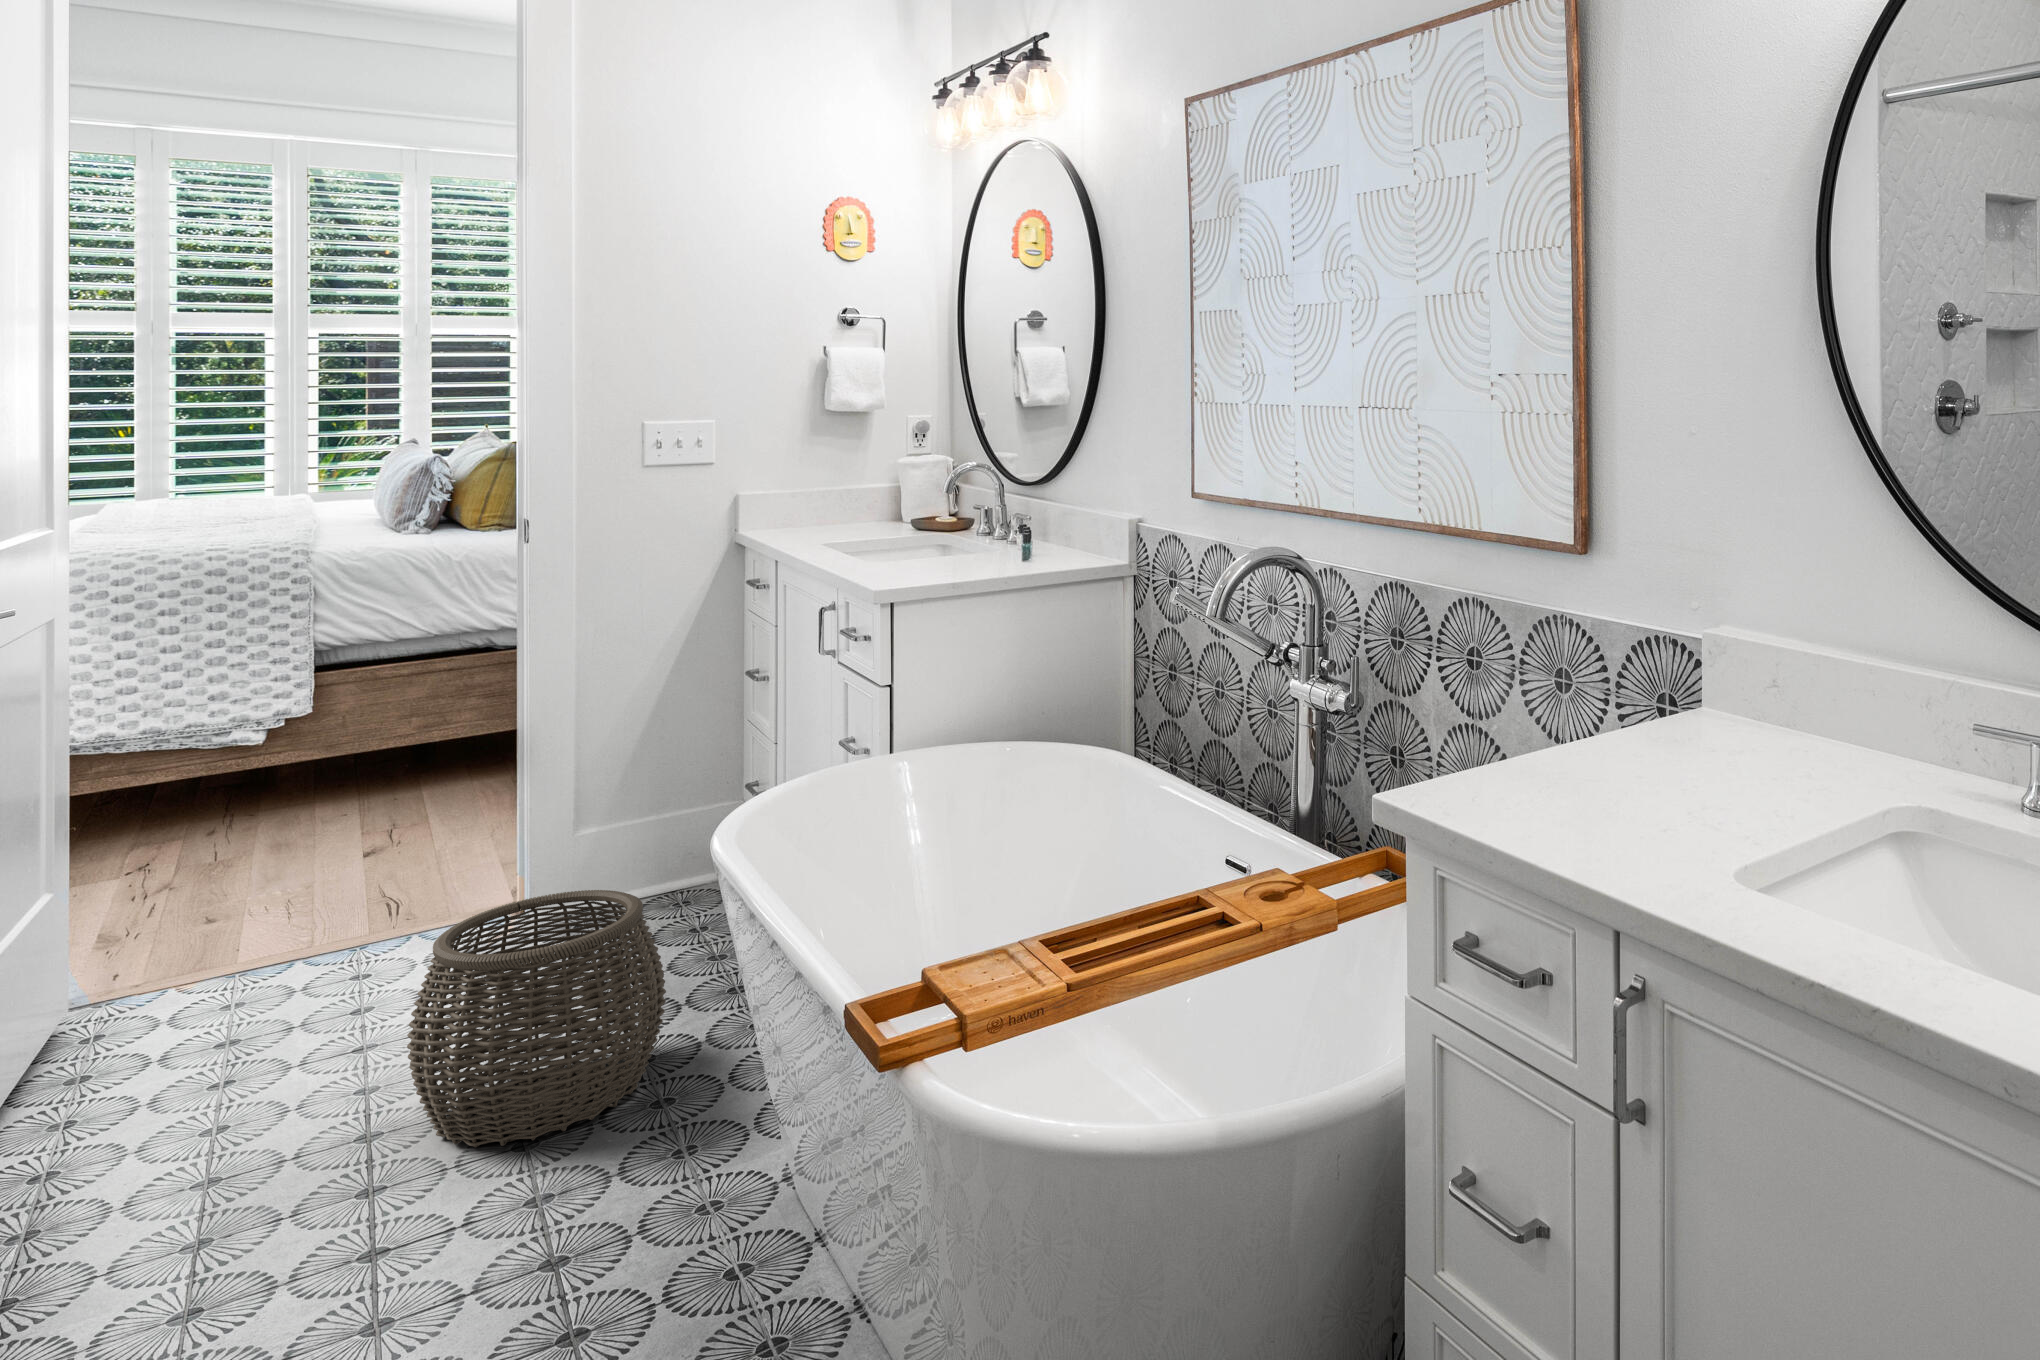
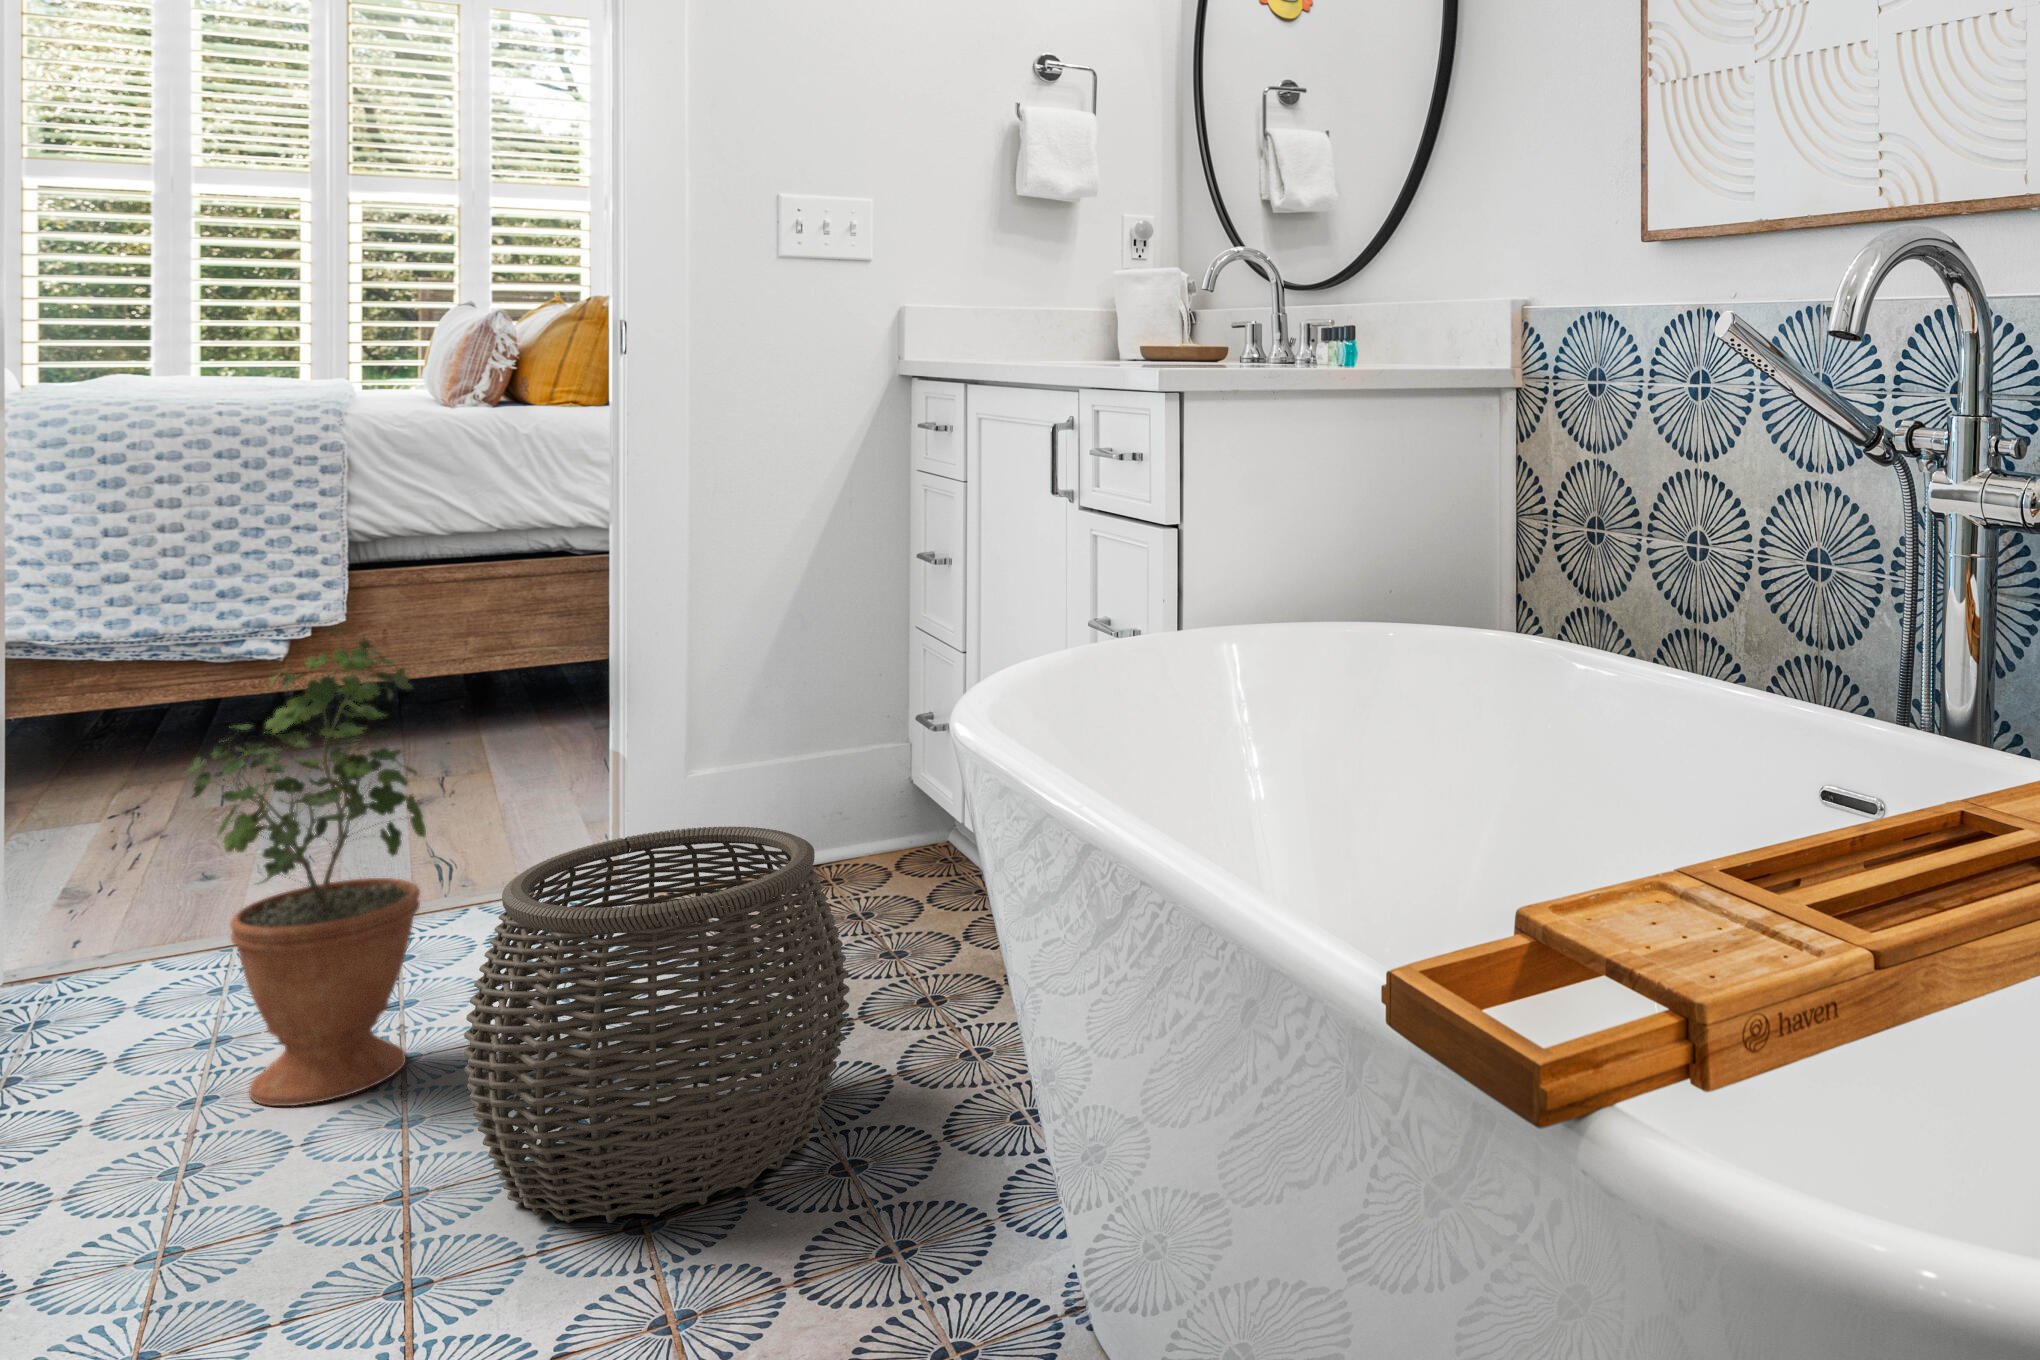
potted plant: none [214,767,381,1085] -> present [188,627,426,1106]

